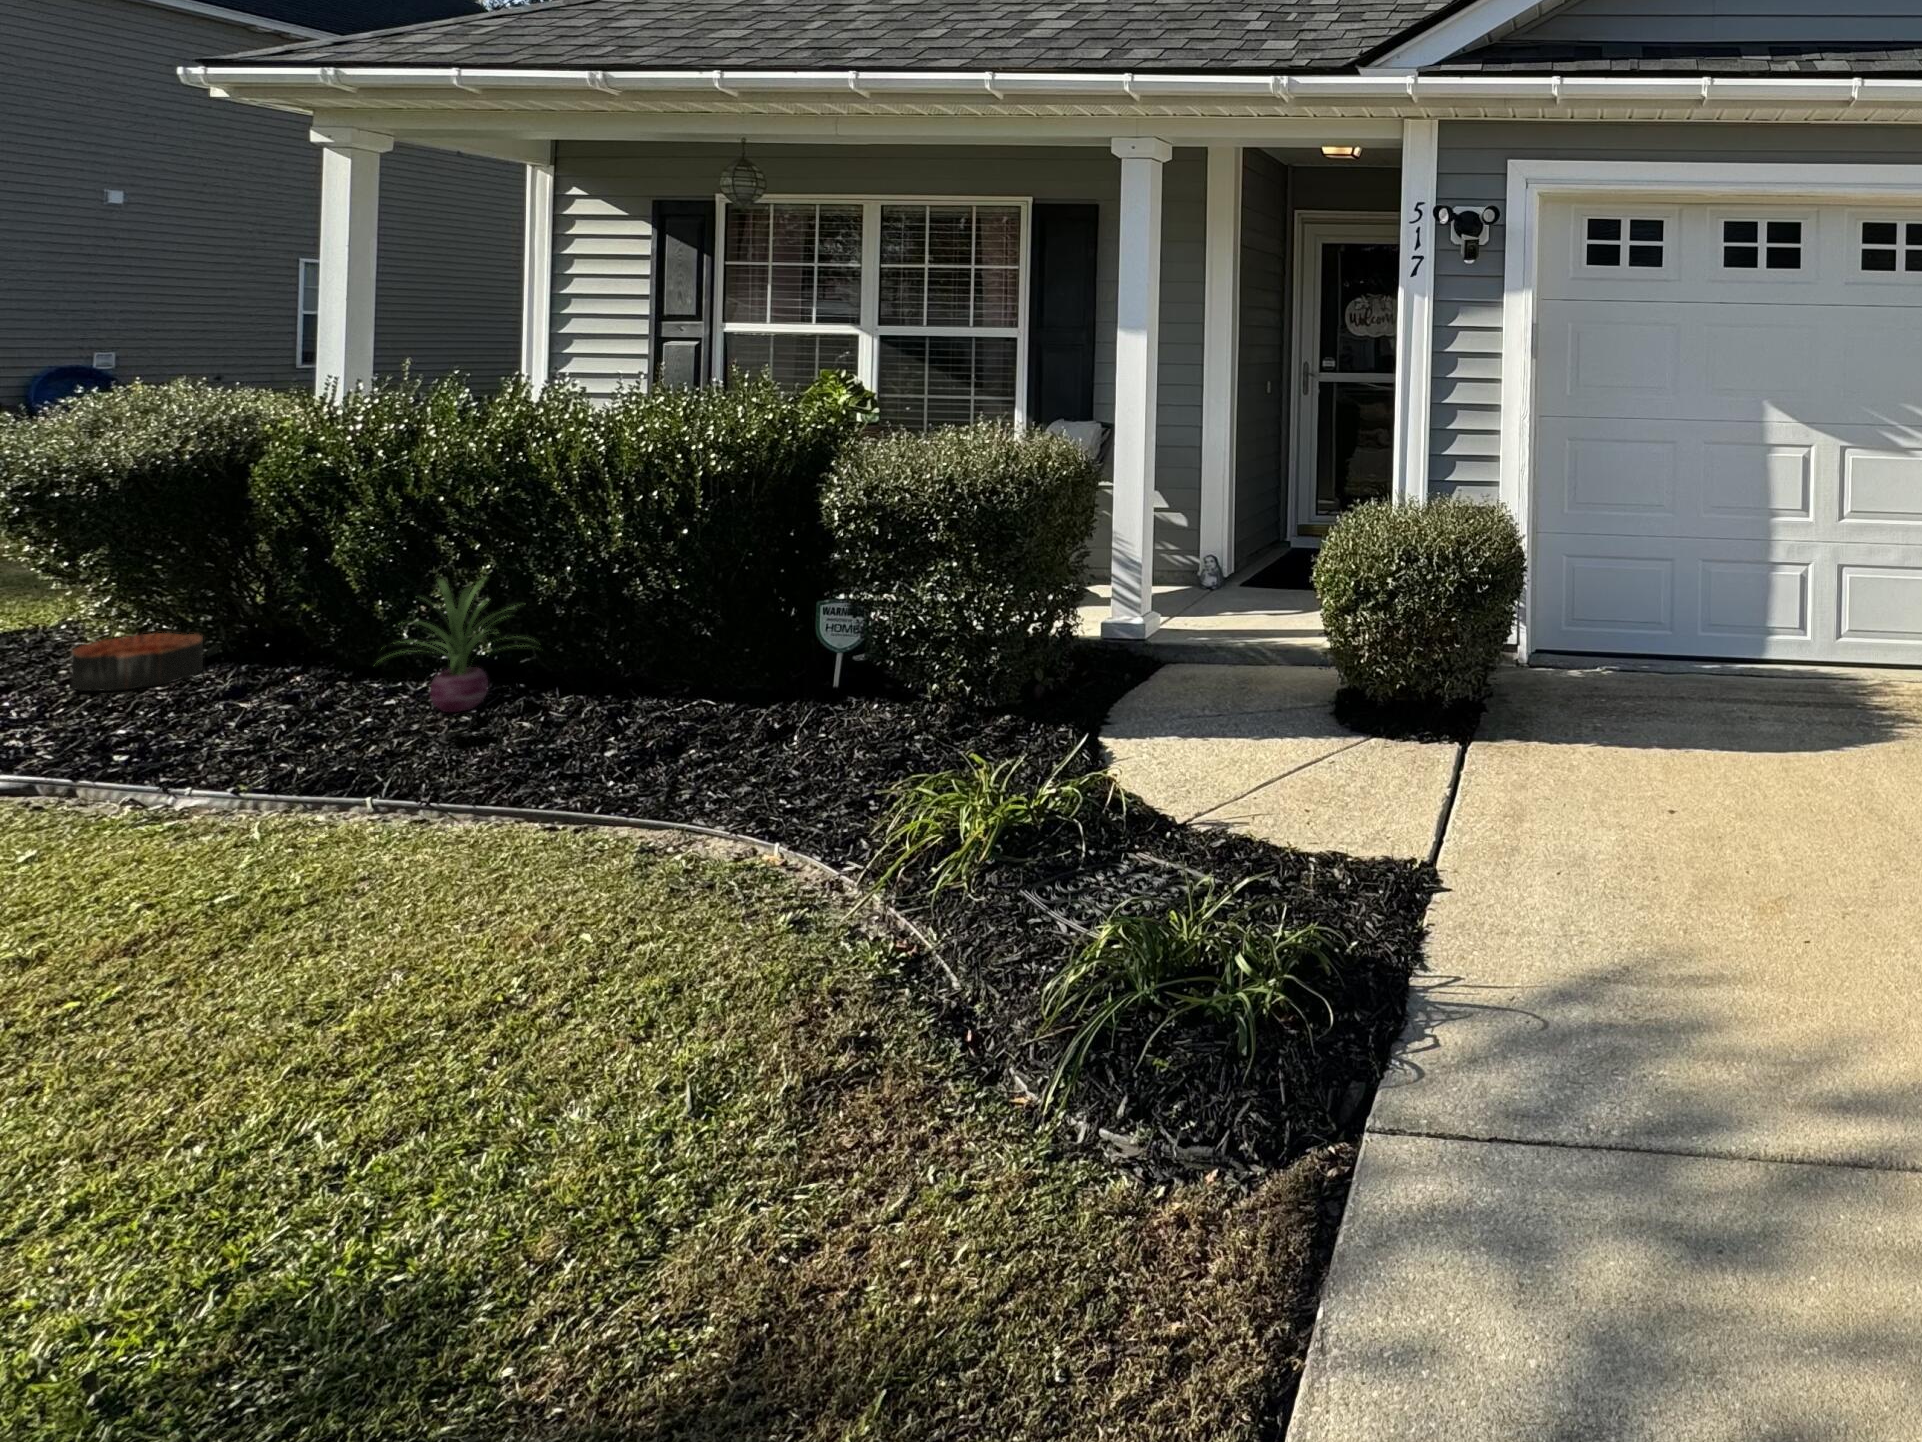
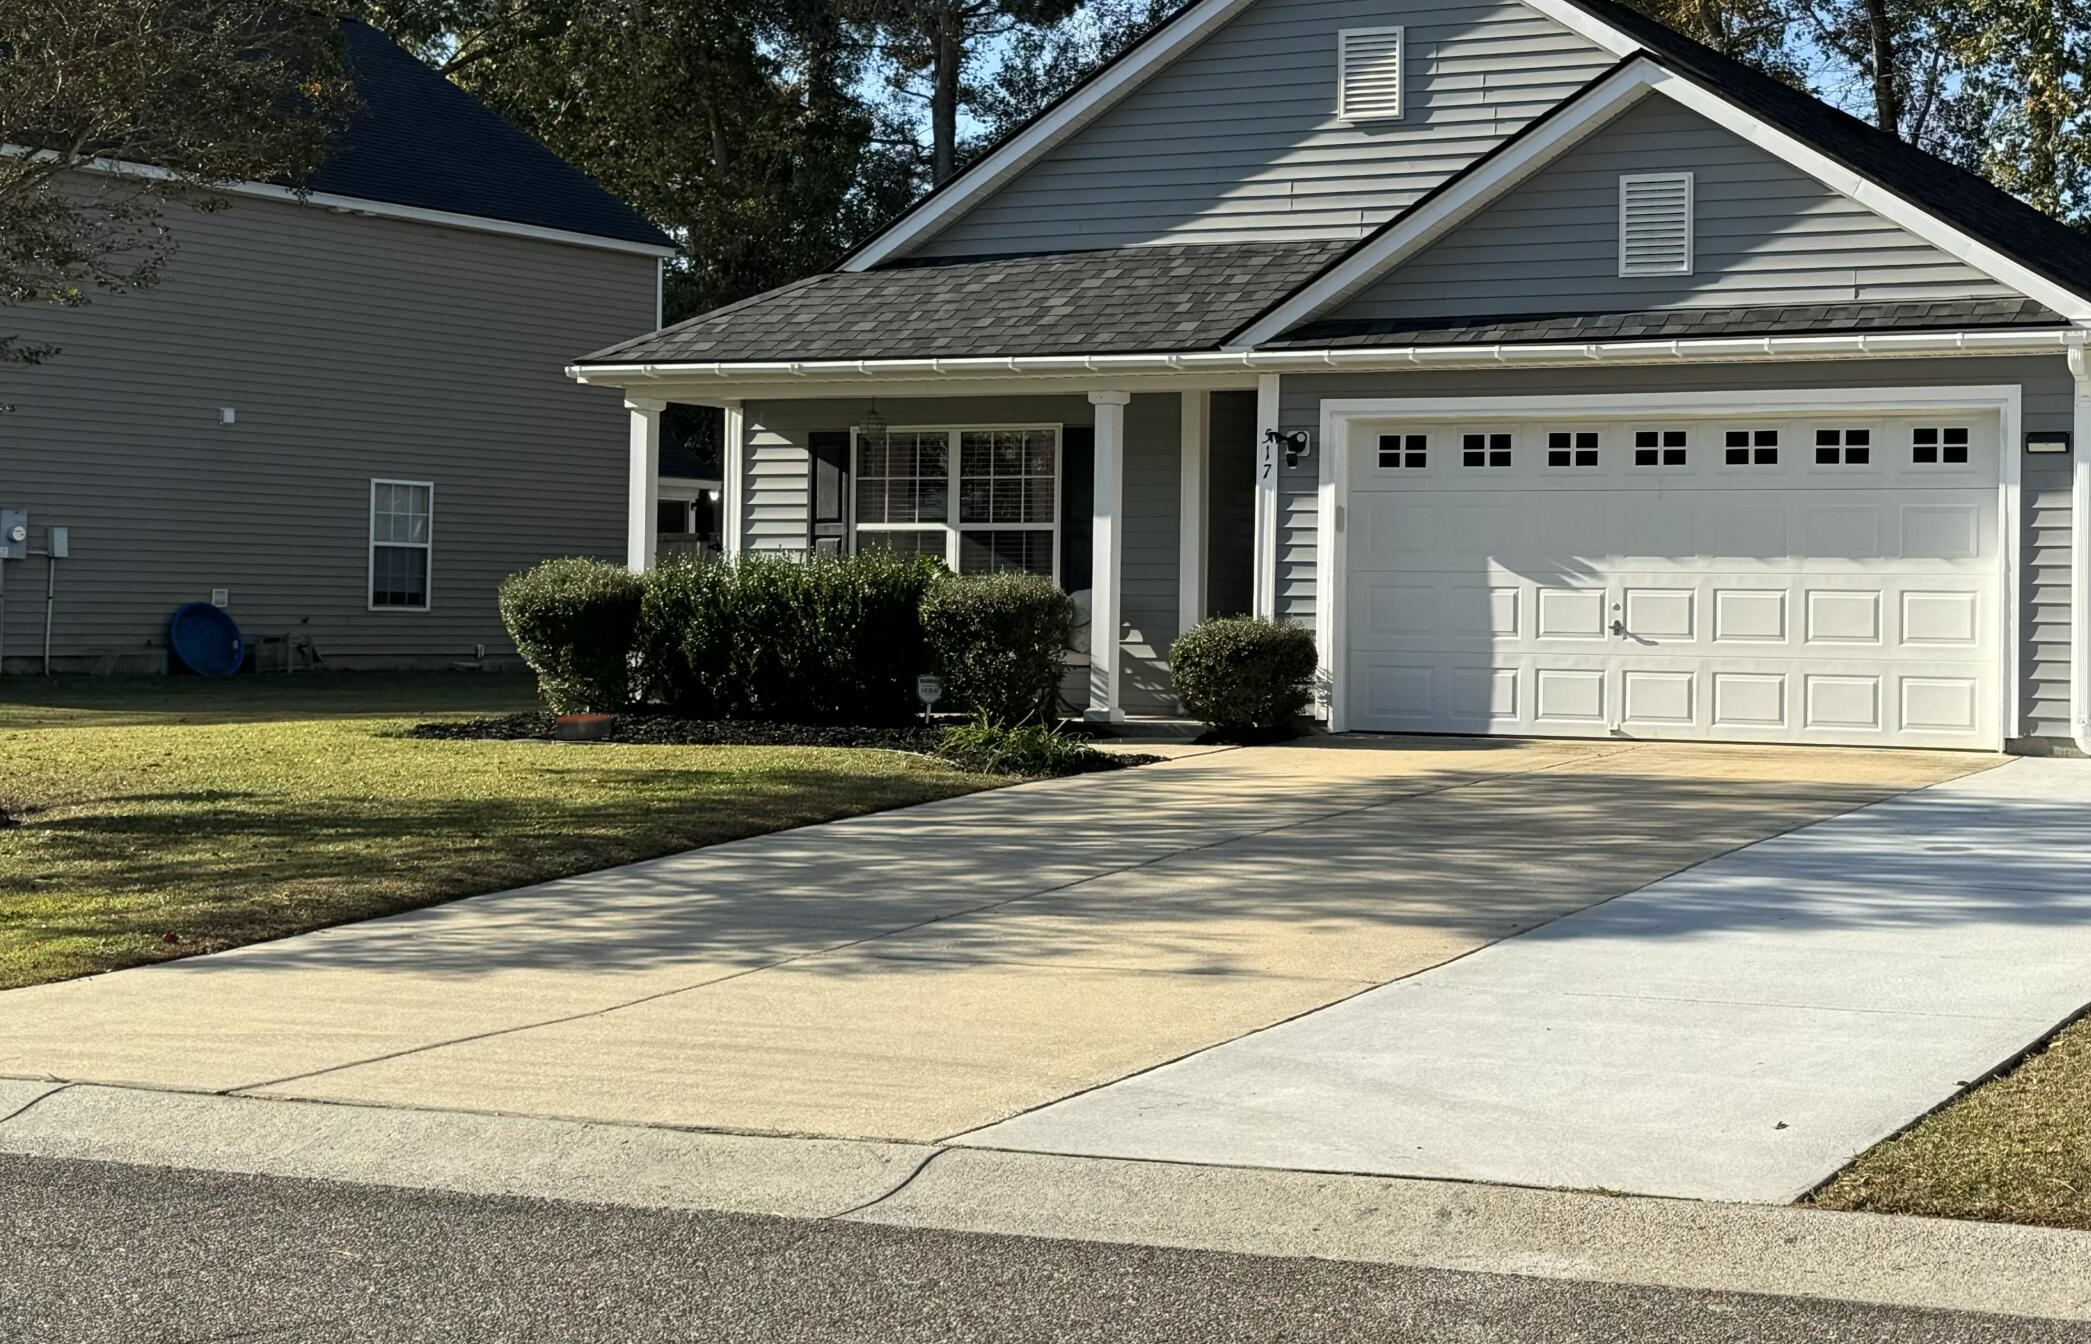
decorative plant: present [381,578,525,712] -> none [706,675,783,745]

